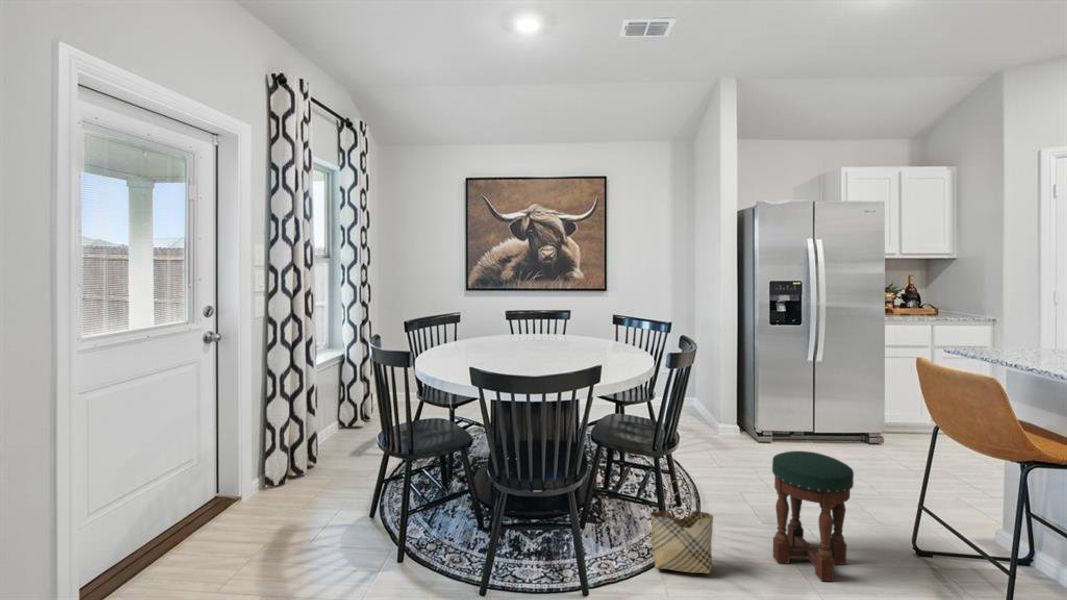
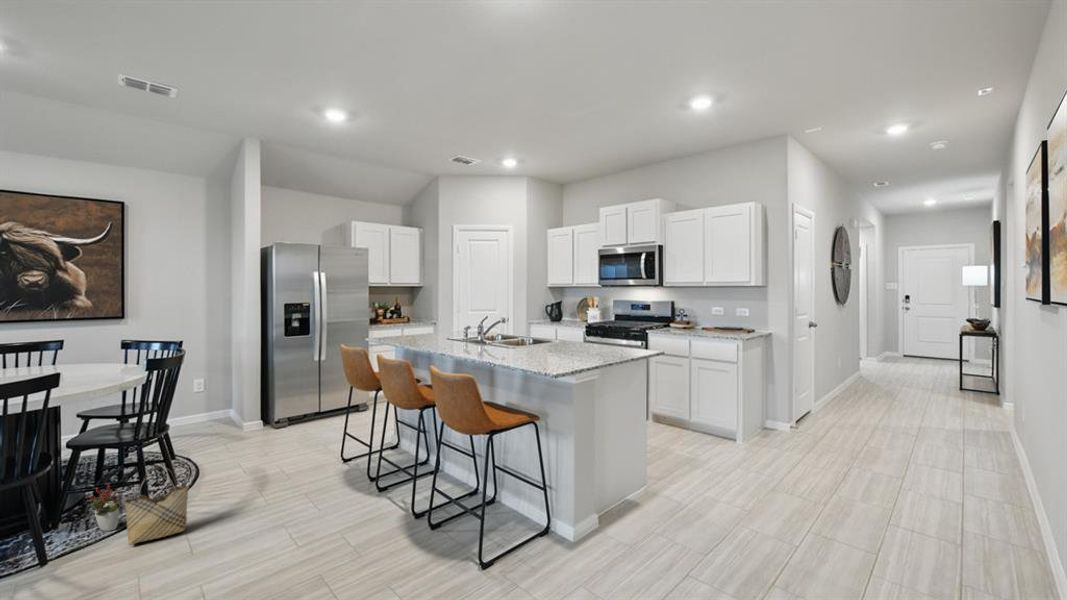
stool: present [772,451,854,581] -> none [245,421,301,506]
decorative plant: none [611,479,638,534] -> present [88,483,120,531]

